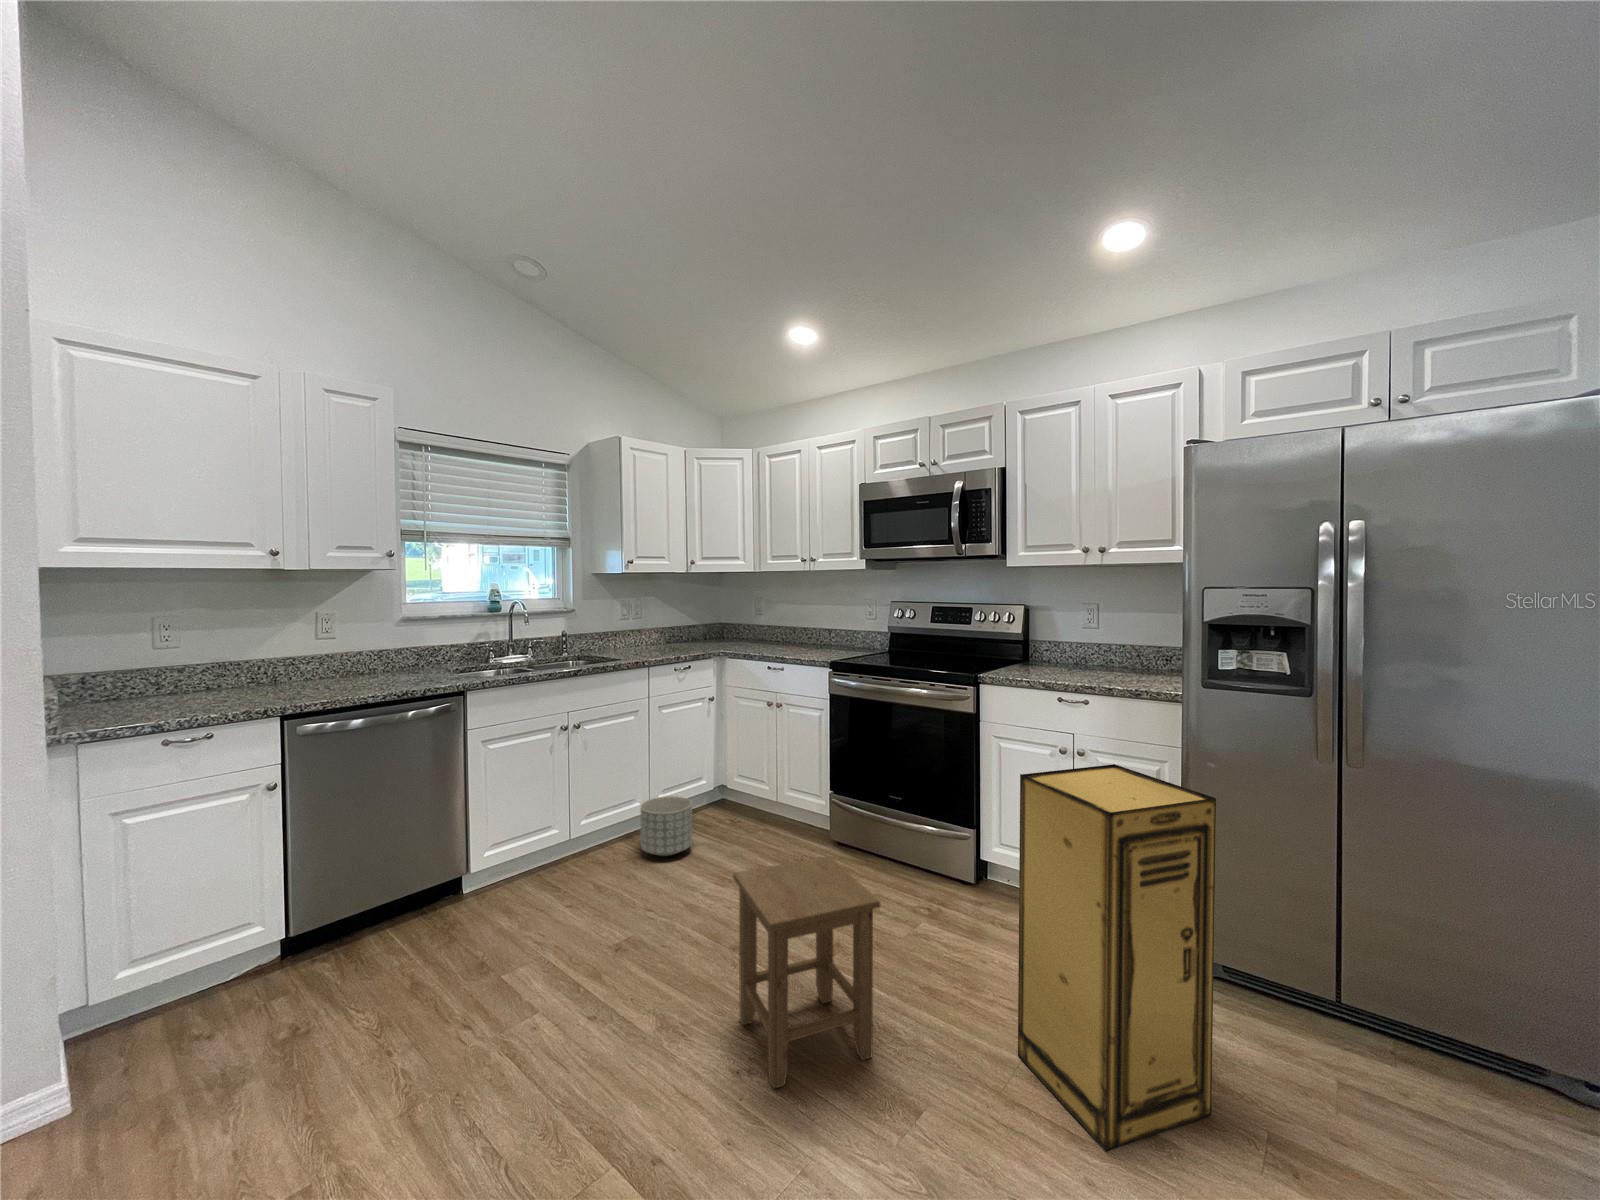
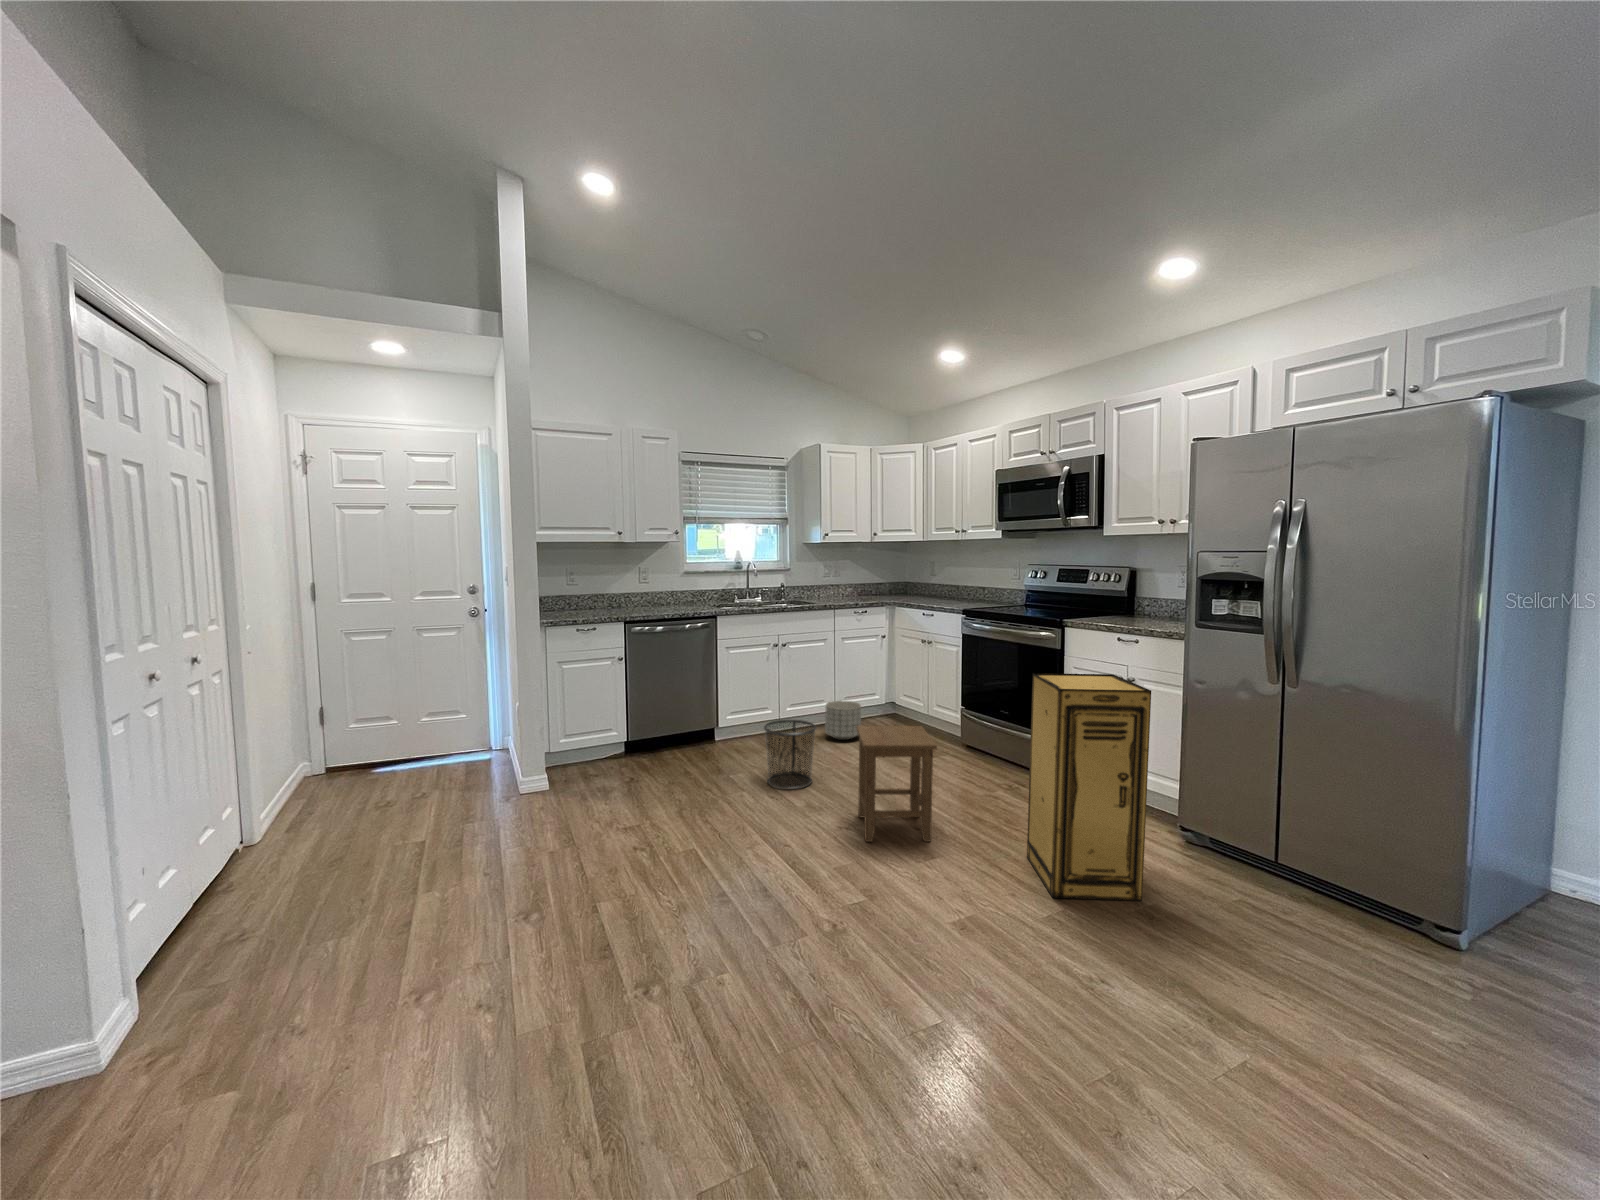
waste bin: none [560,854,650,983] -> present [764,720,816,790]

